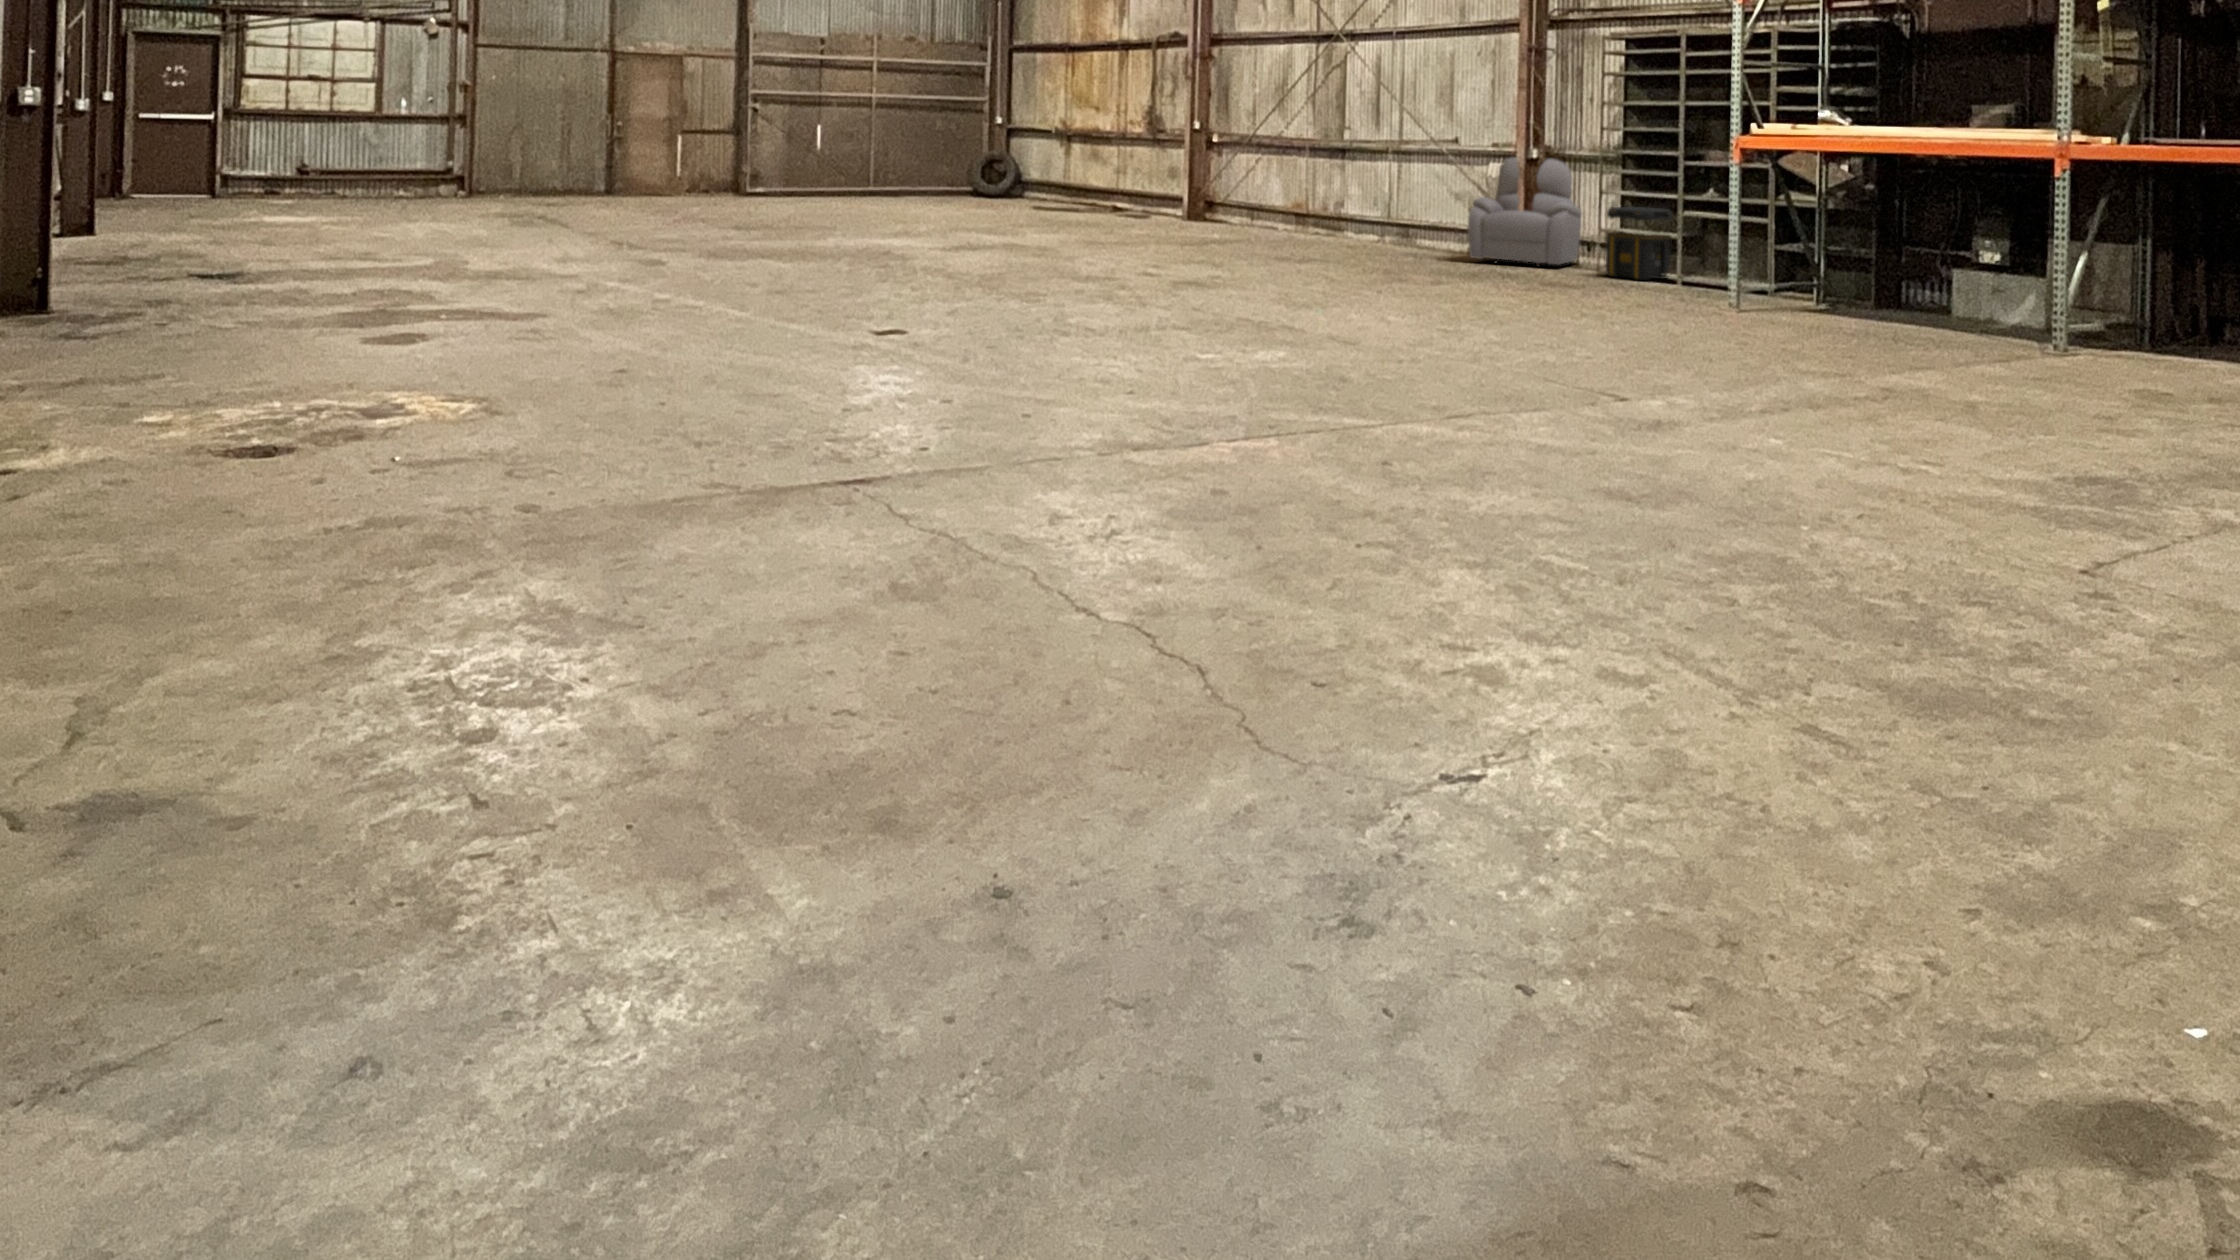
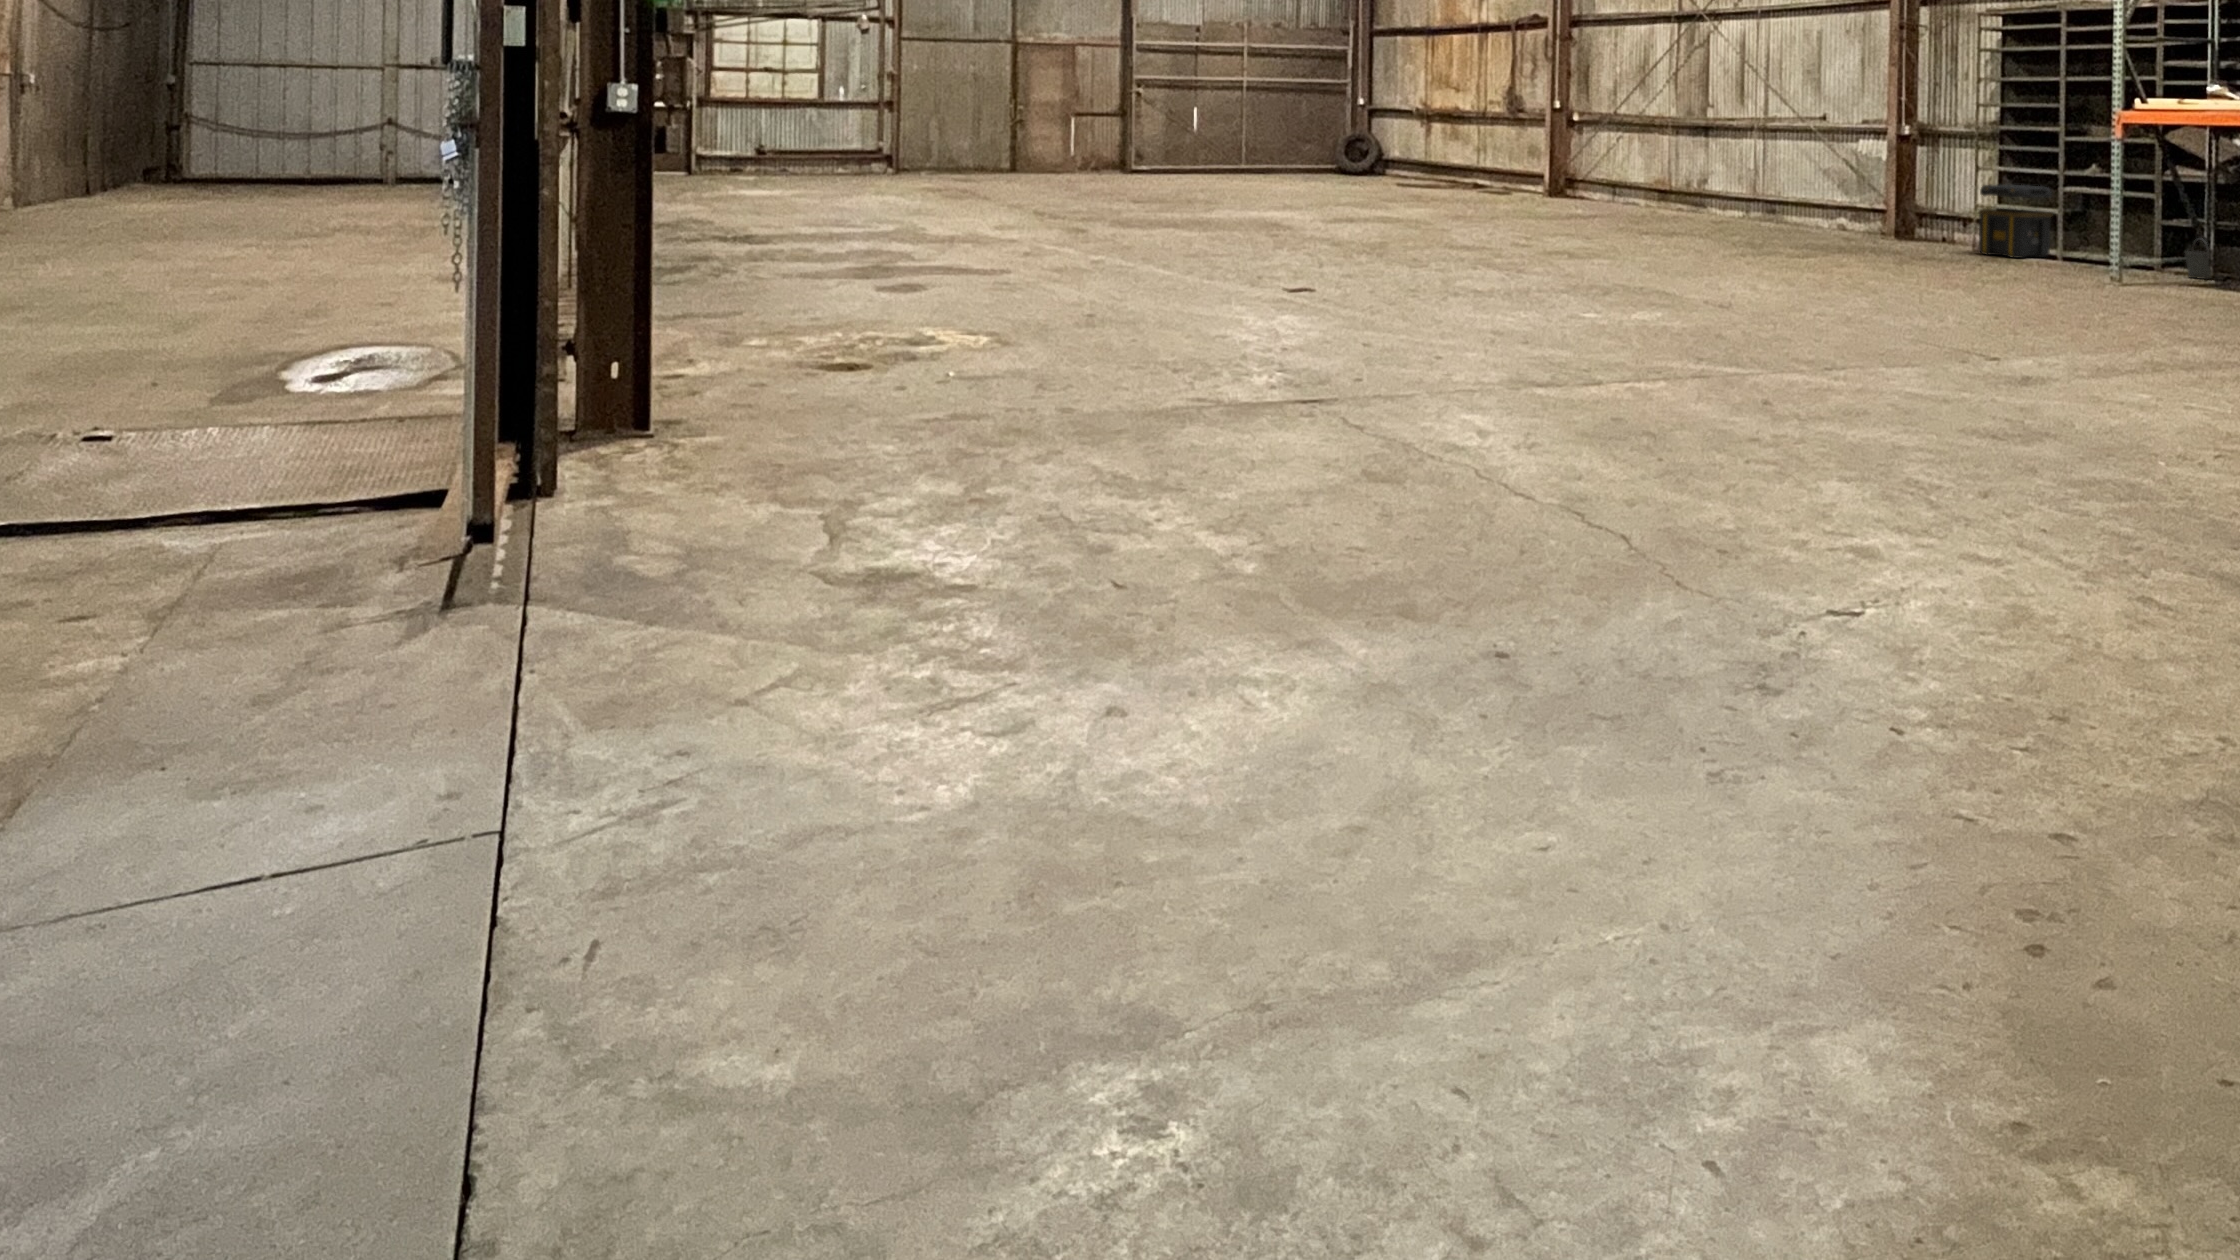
chair: present [1467,157,1582,267] -> none [1834,133,1966,245]
bucket: none [1799,260,1827,301] -> present [2185,238,2211,279]

